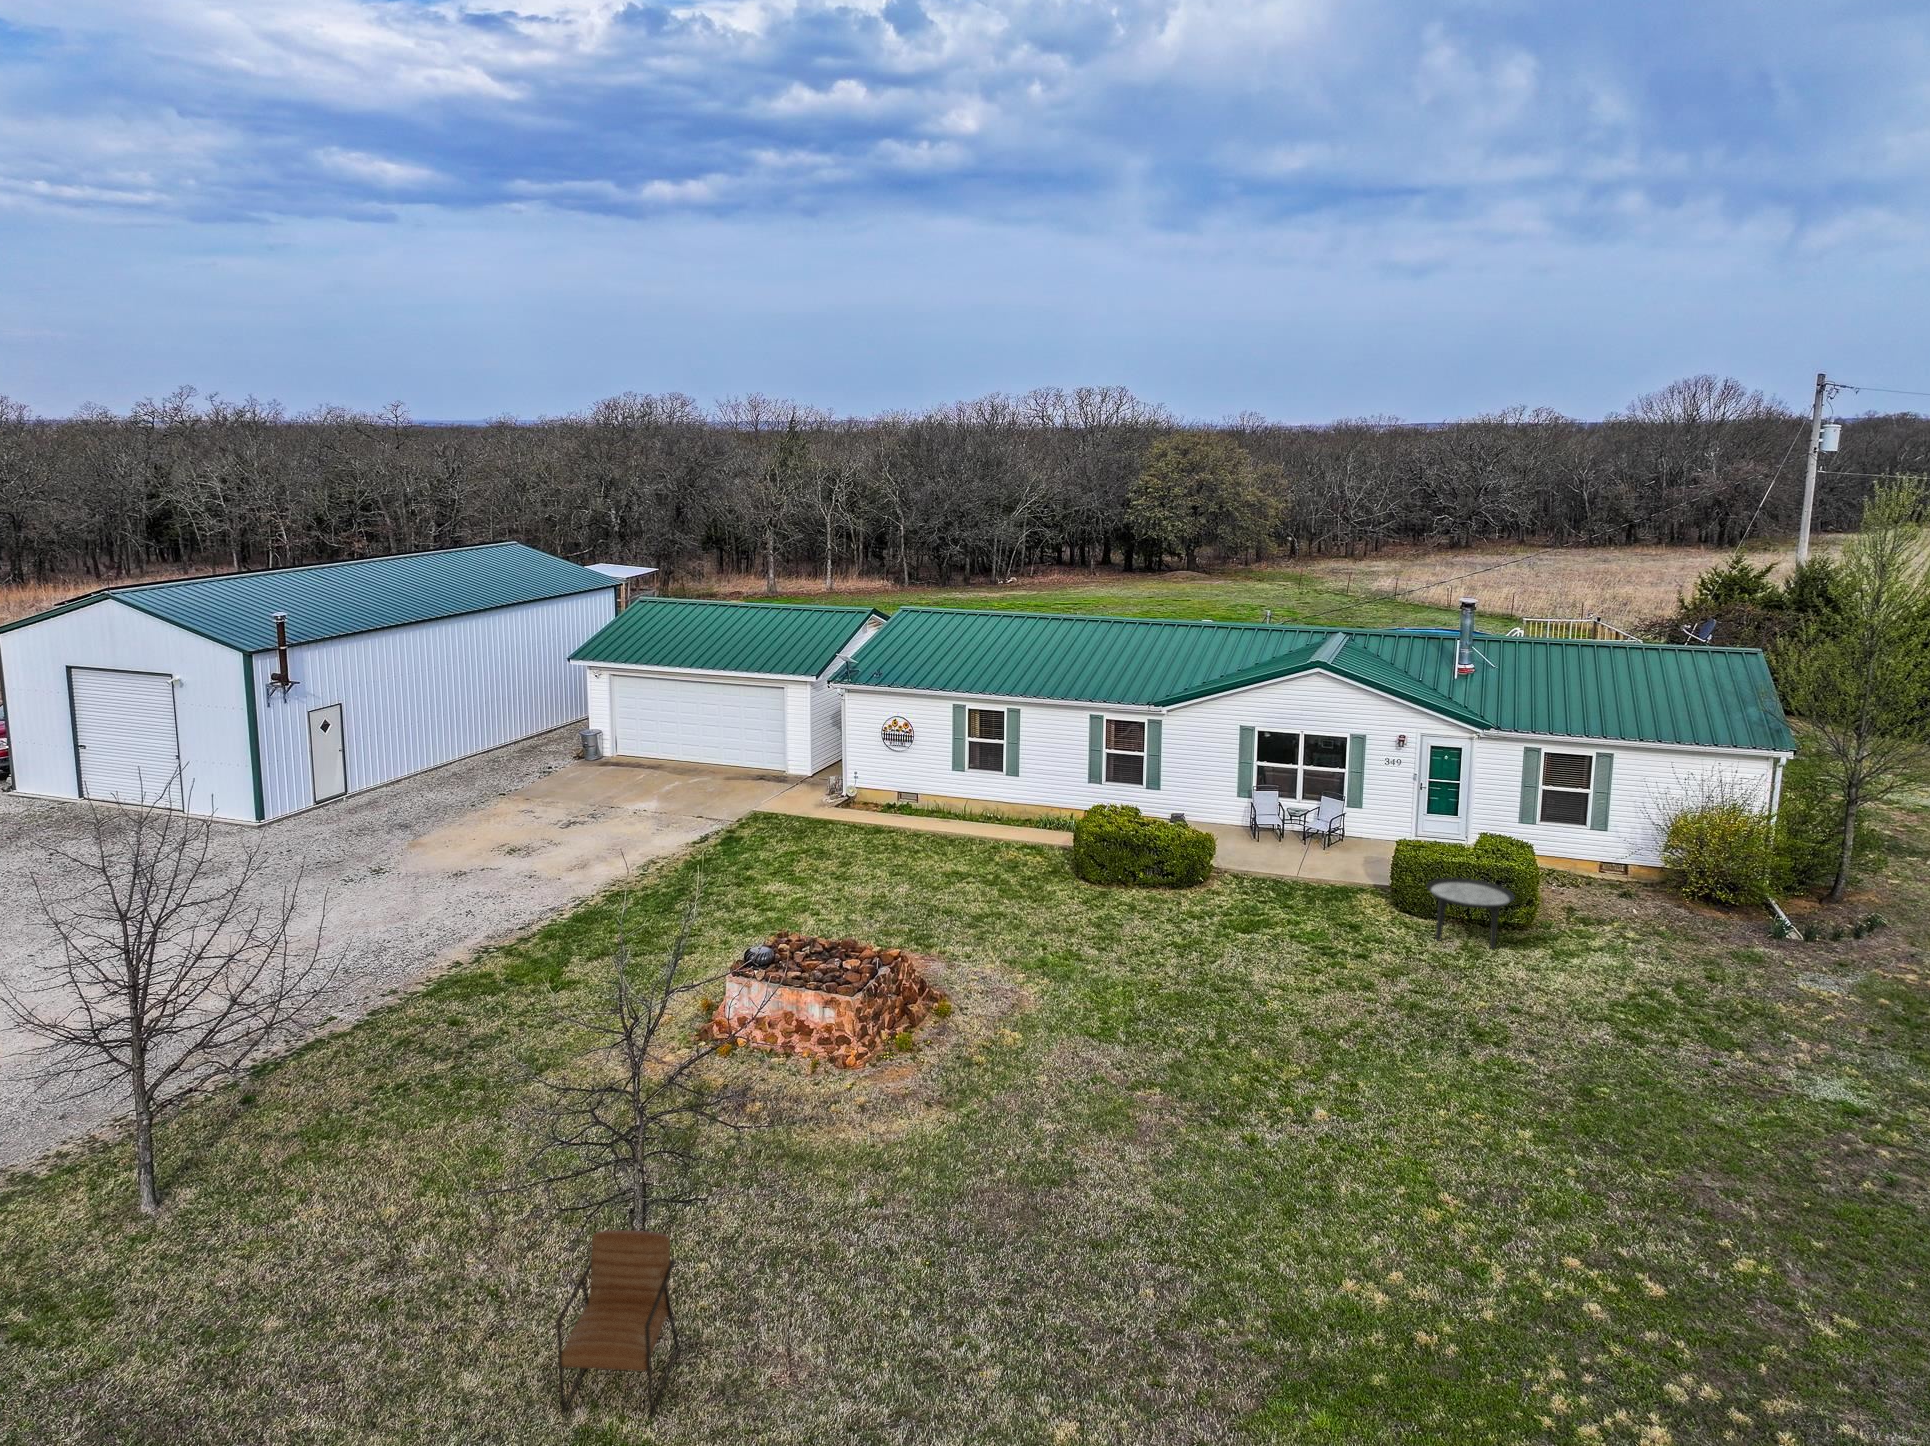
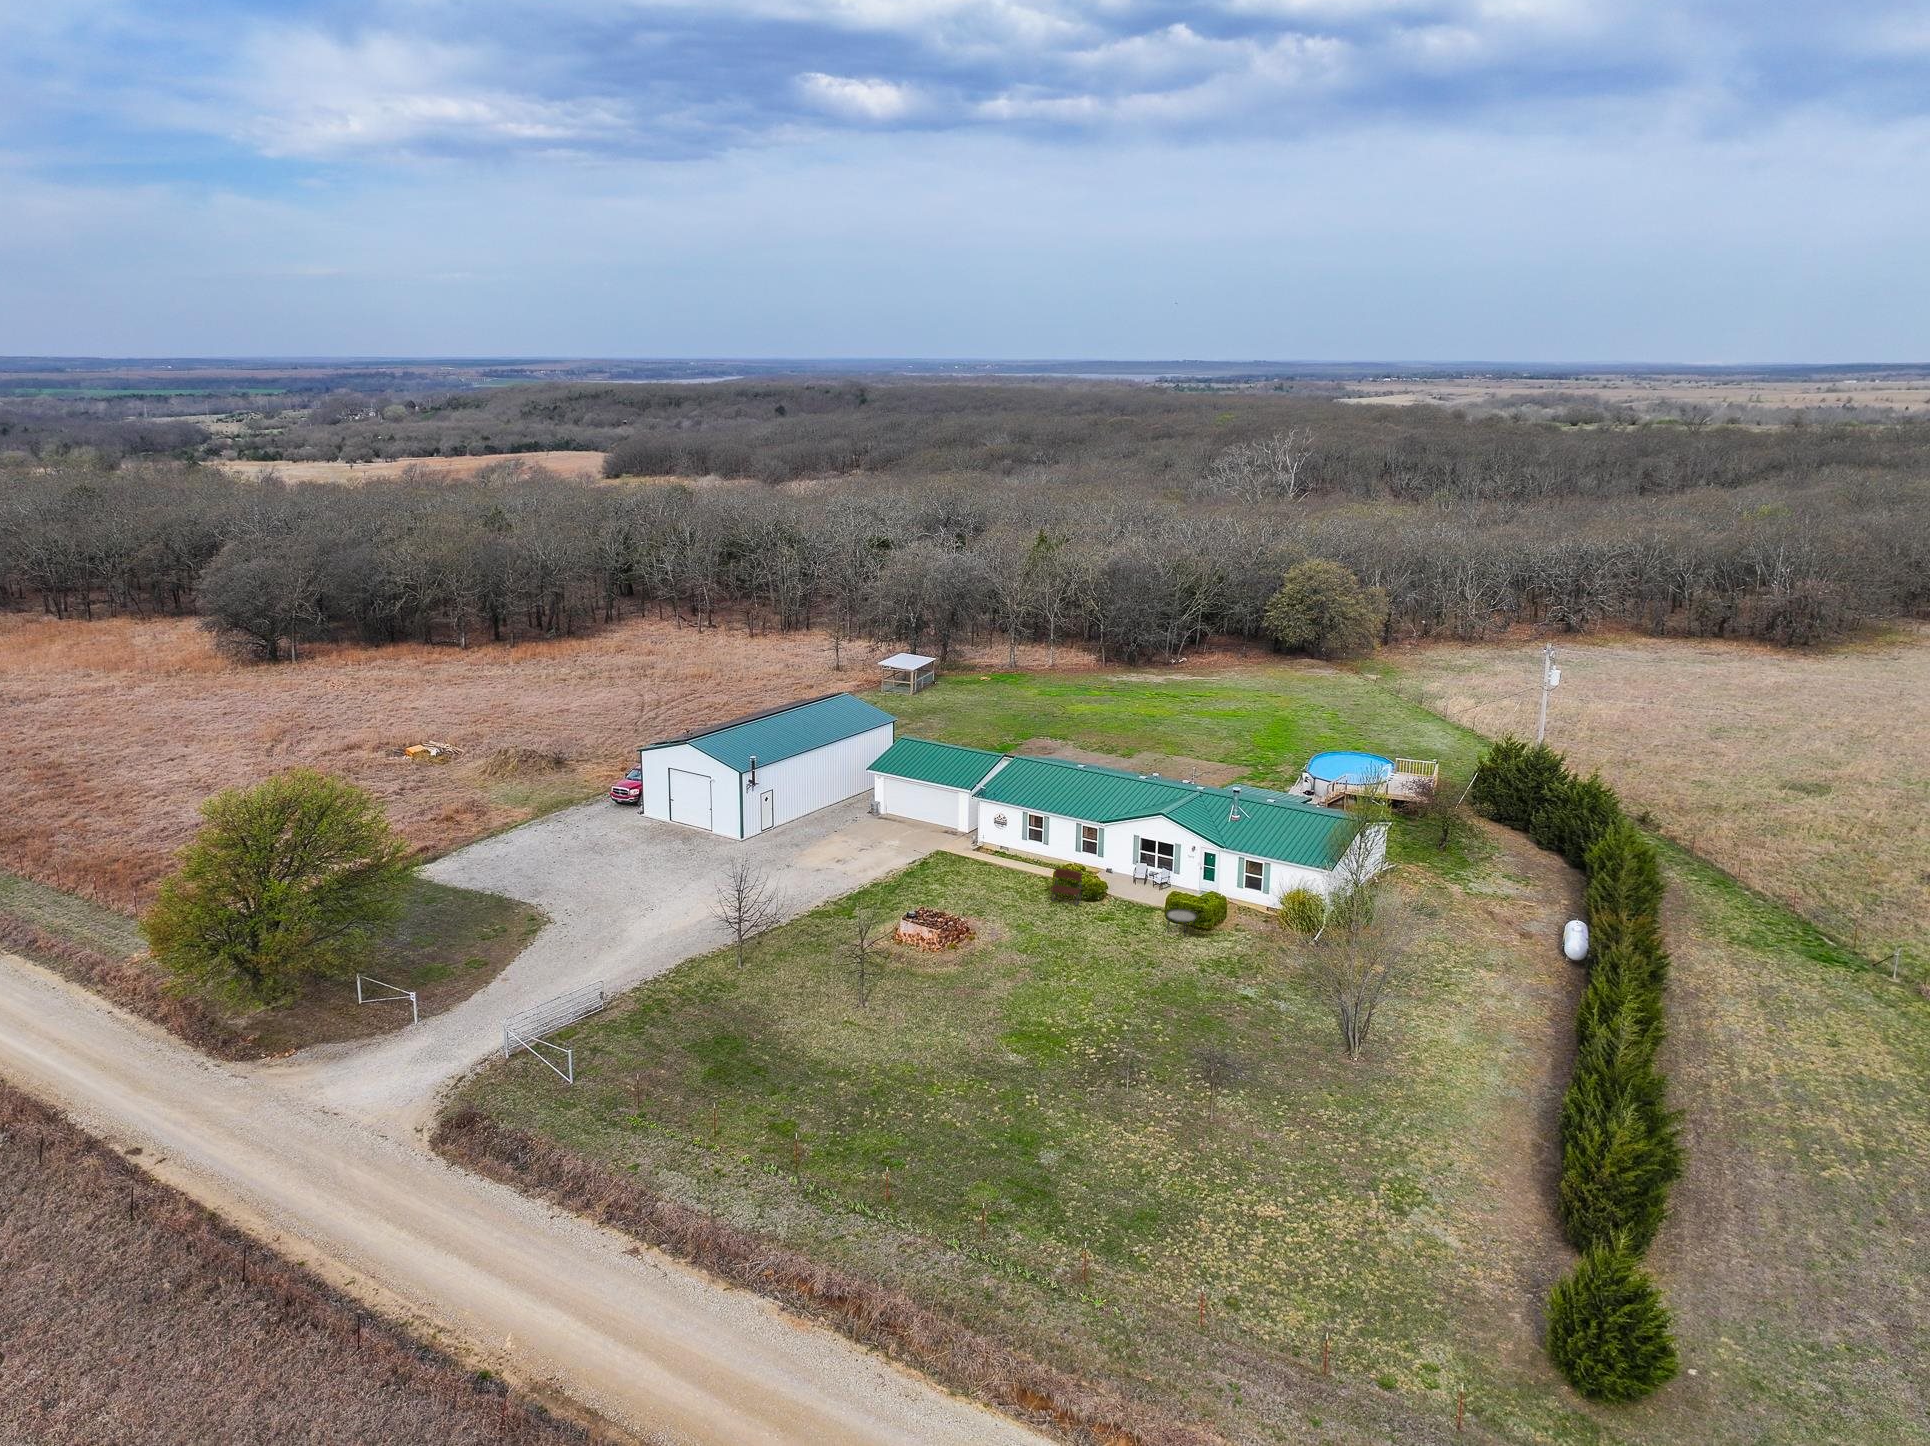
bench: none [1089,808,1166,900] -> present [1050,868,1082,905]
chair: present [556,1230,679,1418] -> none [848,974,875,1013]

